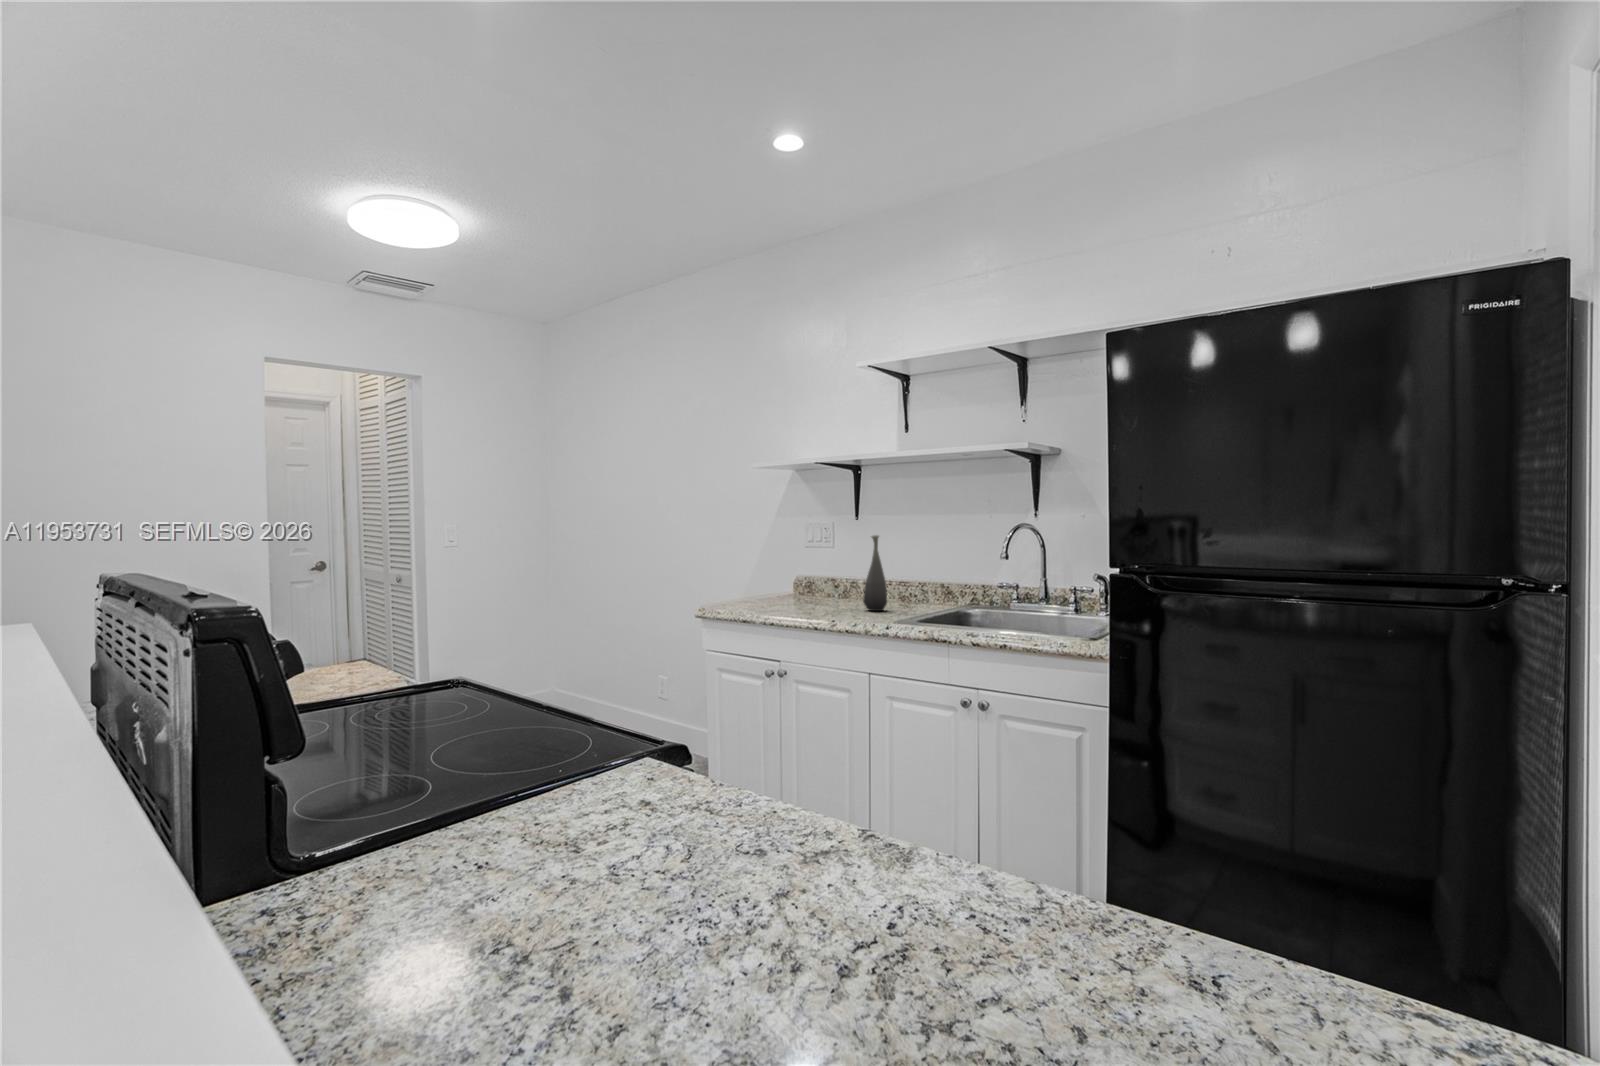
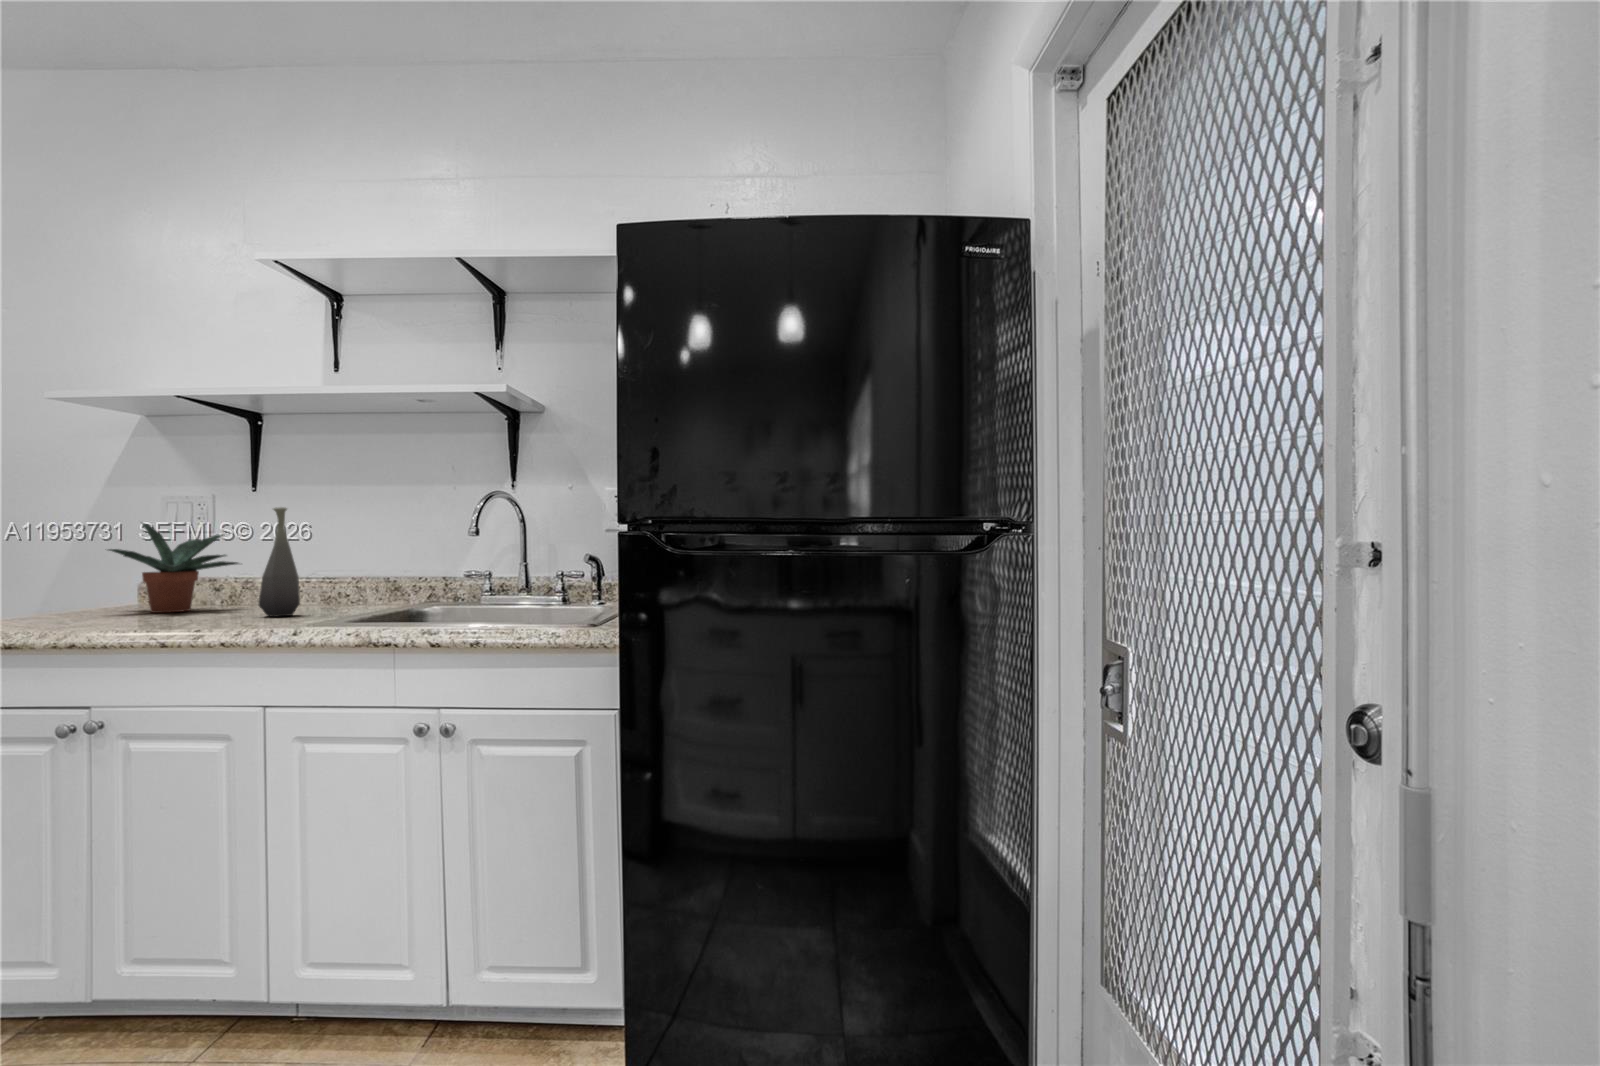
potted plant: none [782,543,853,603] -> present [108,523,238,613]

